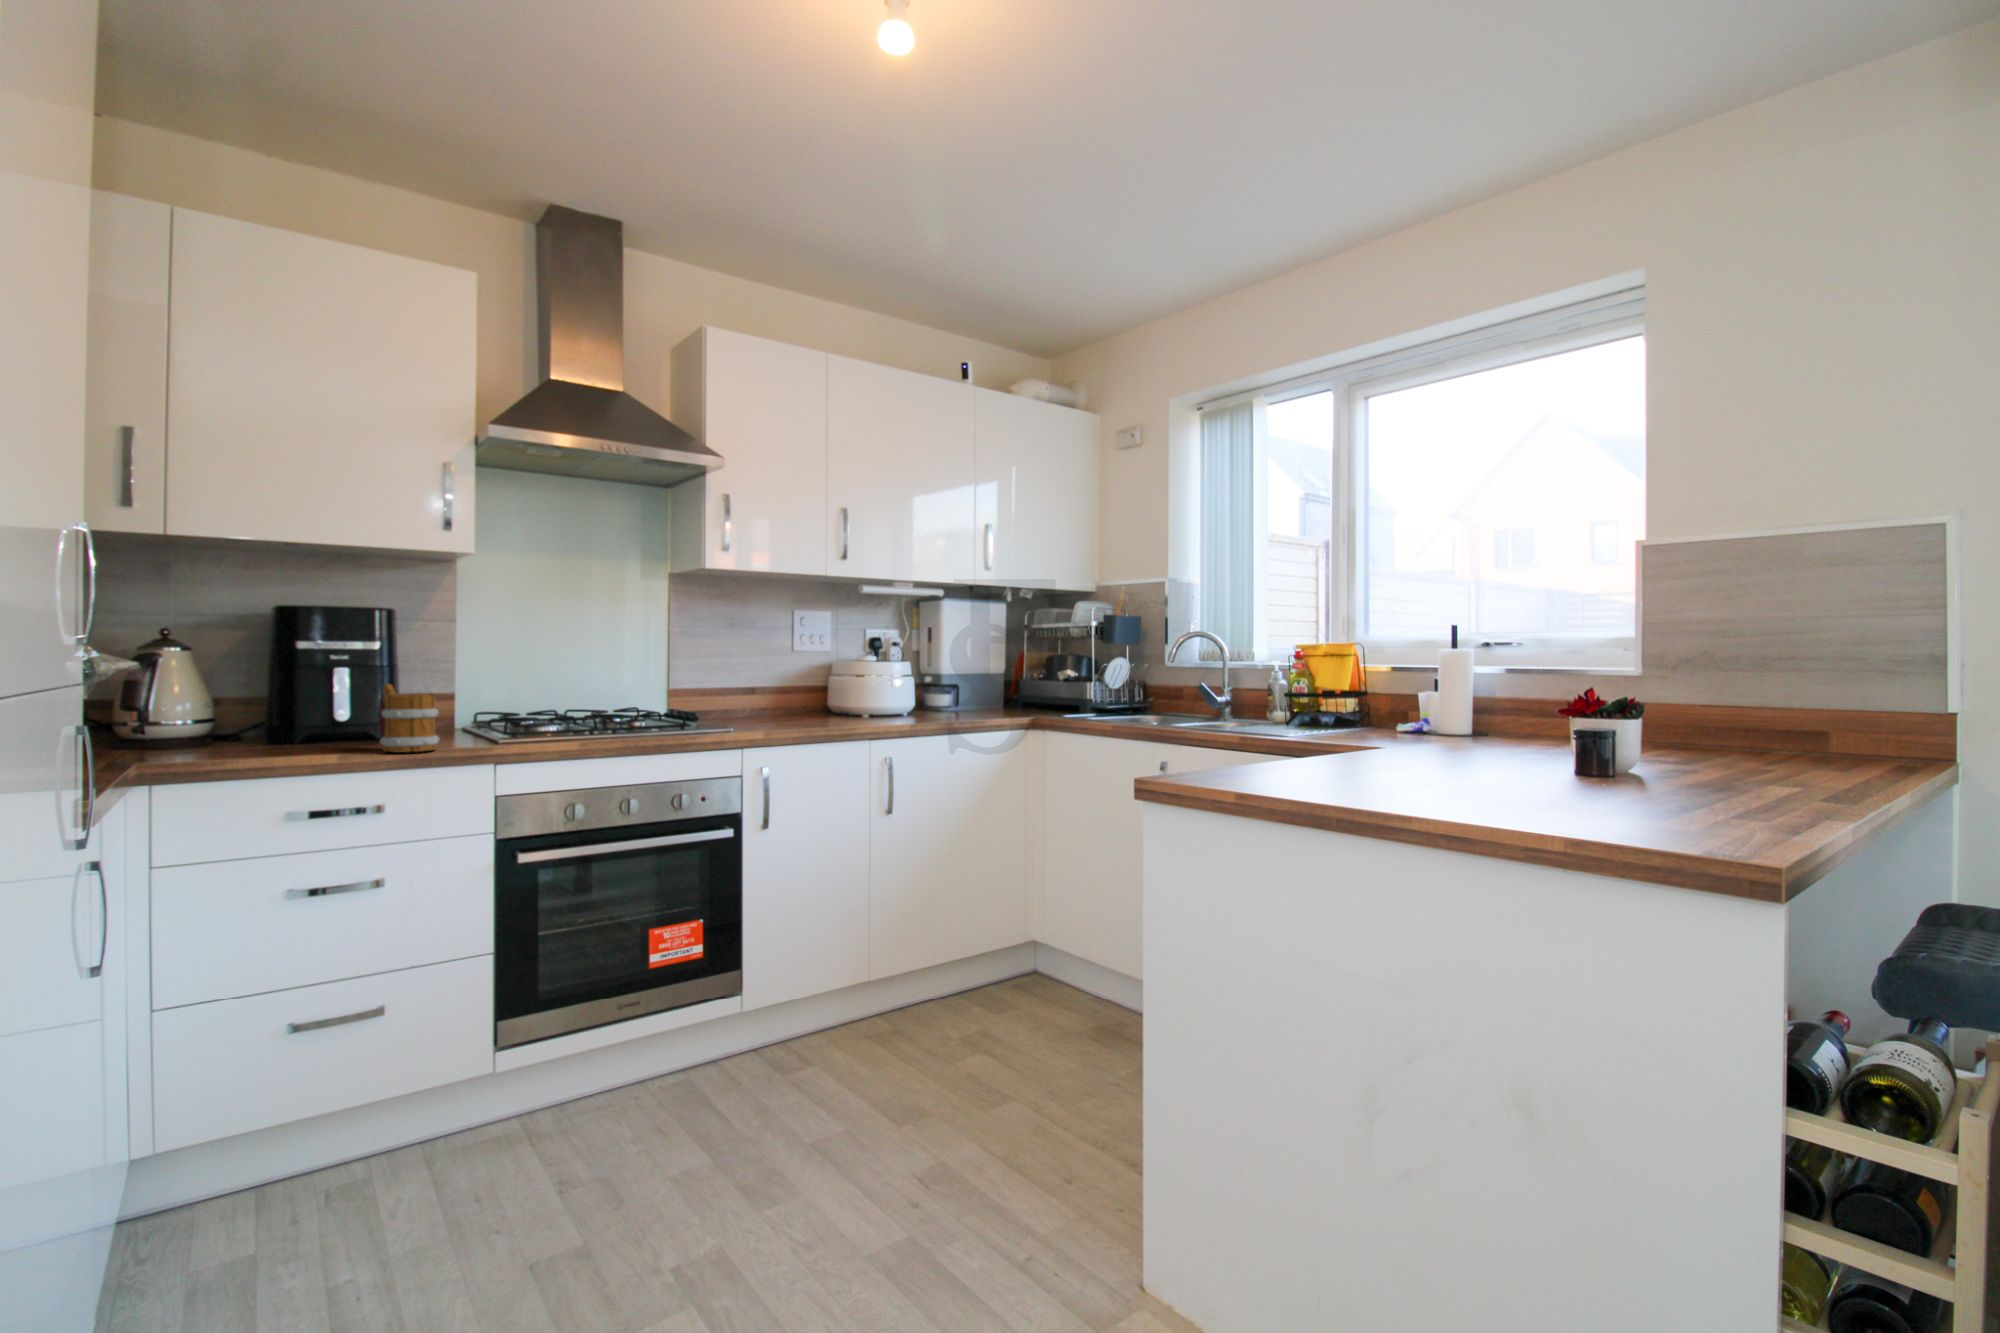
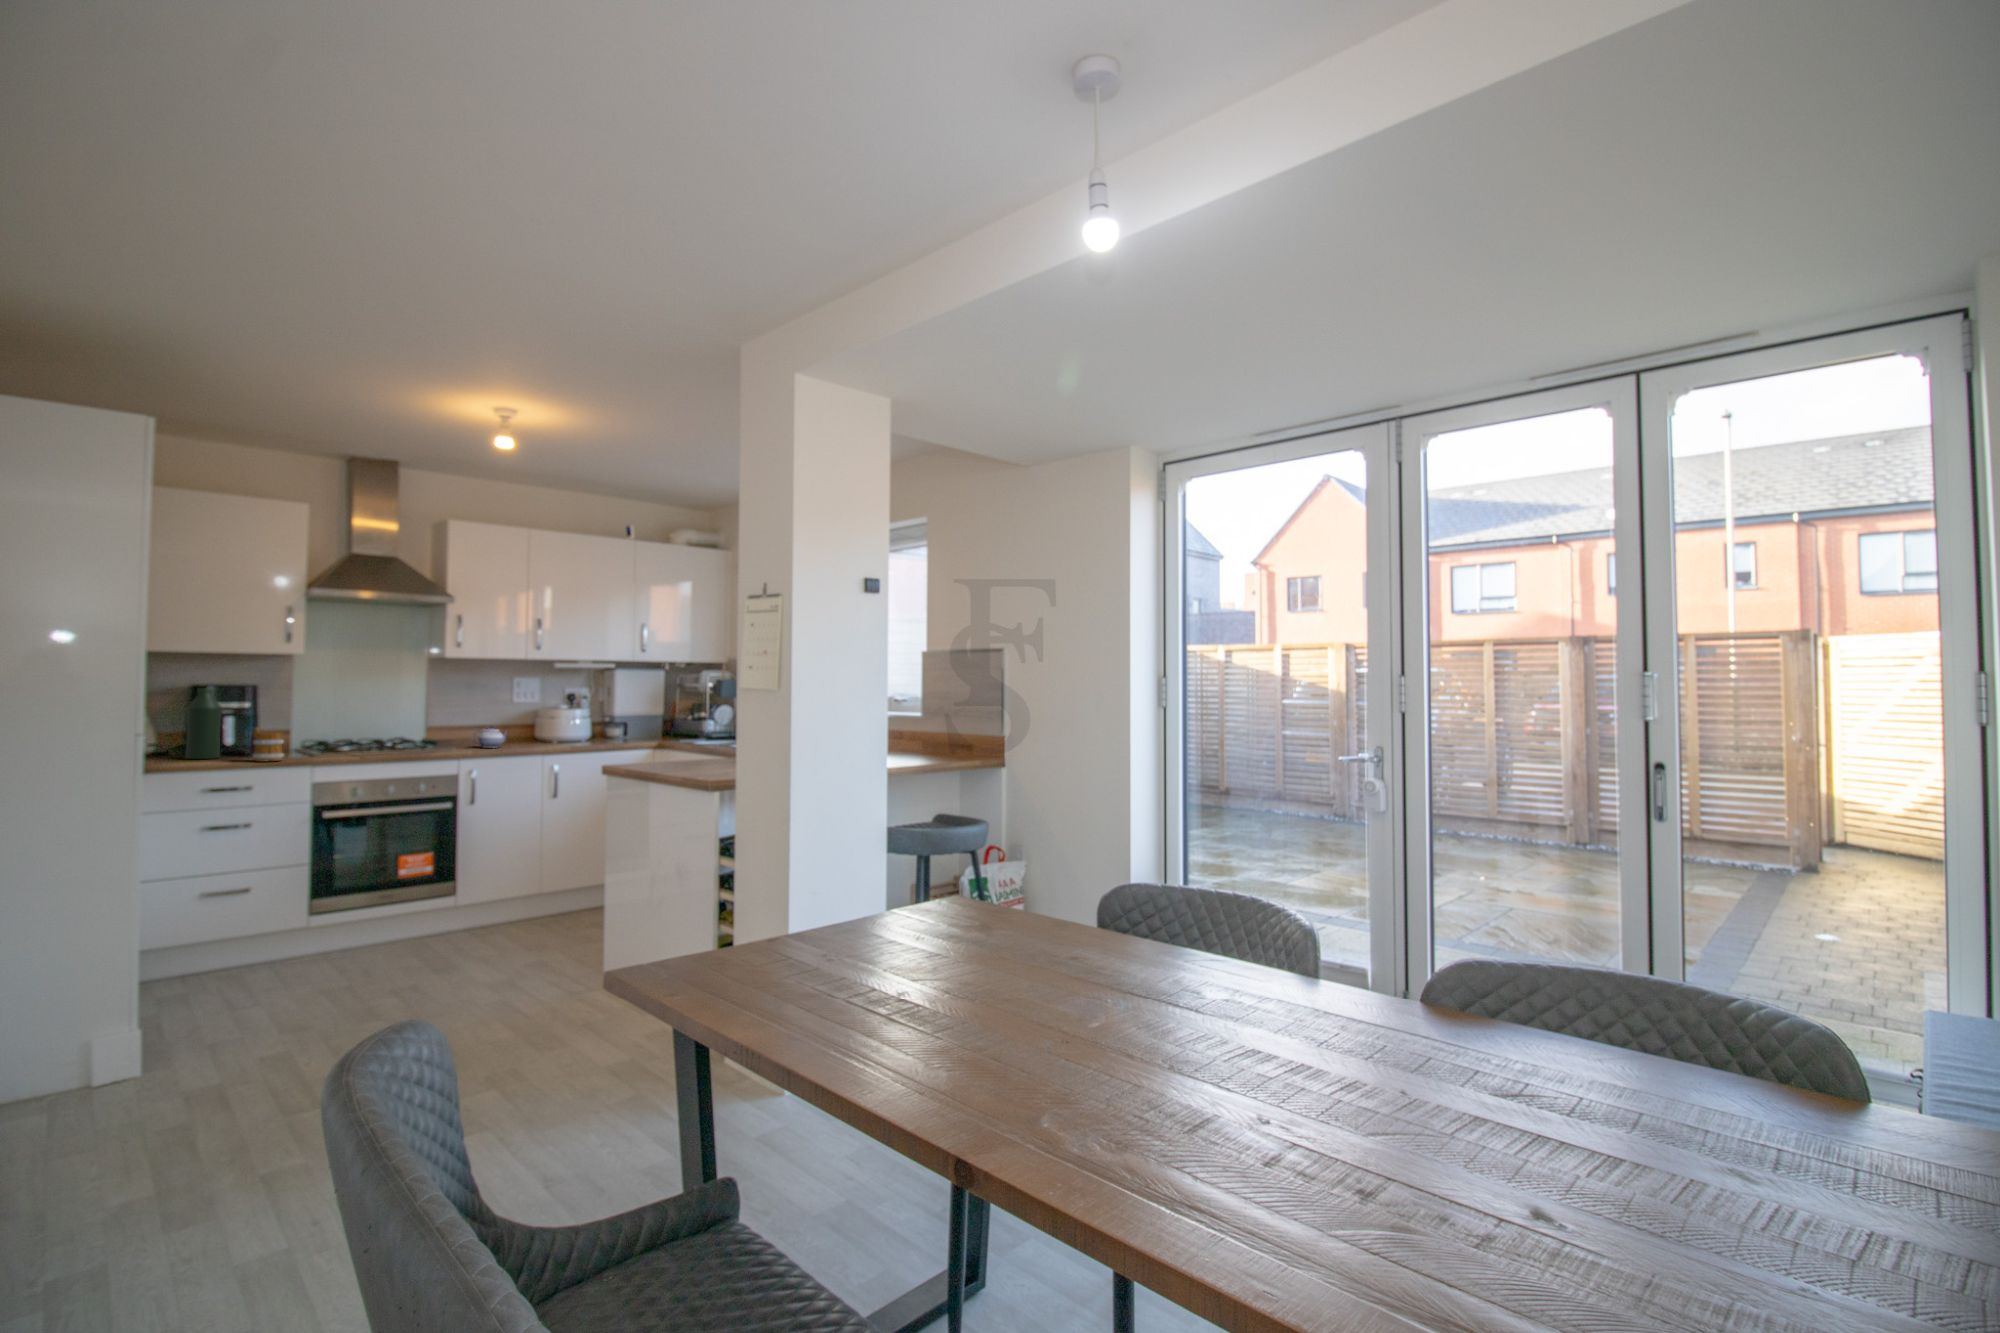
bottle: none [263,608,329,747] -> present [185,688,222,759]
teapot: none [751,686,805,726] -> present [473,726,507,748]

